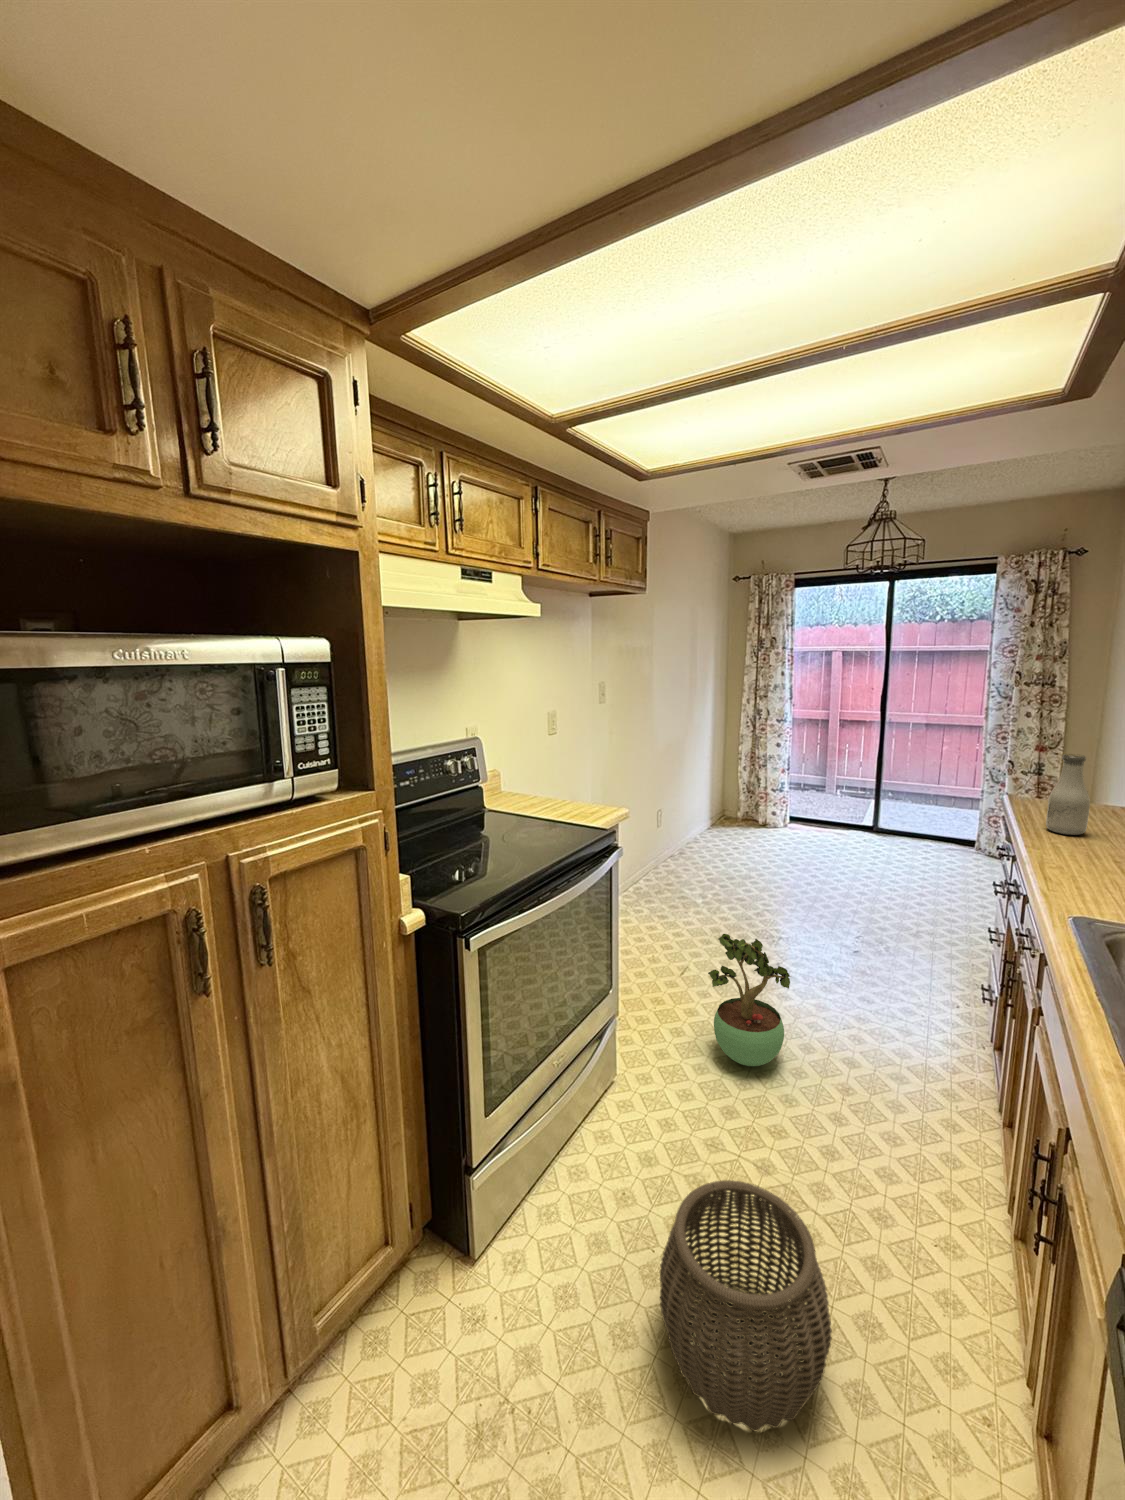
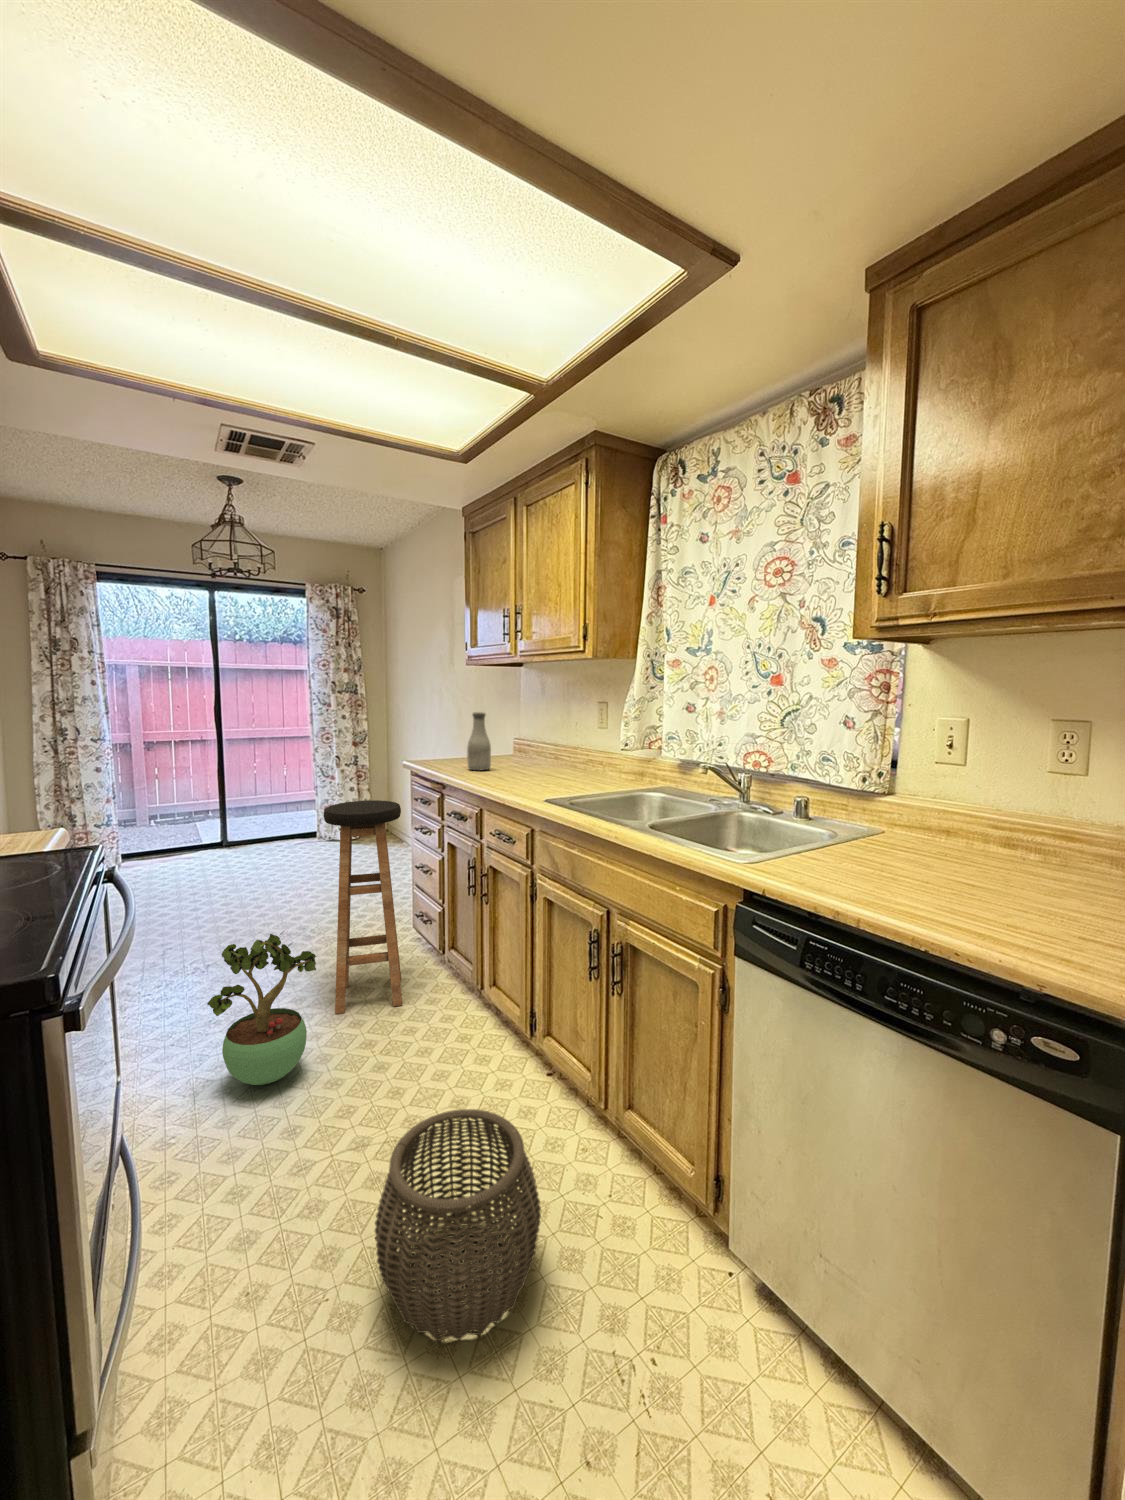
bar stool: none [842,831,949,1071] -> present [324,800,402,1014]

